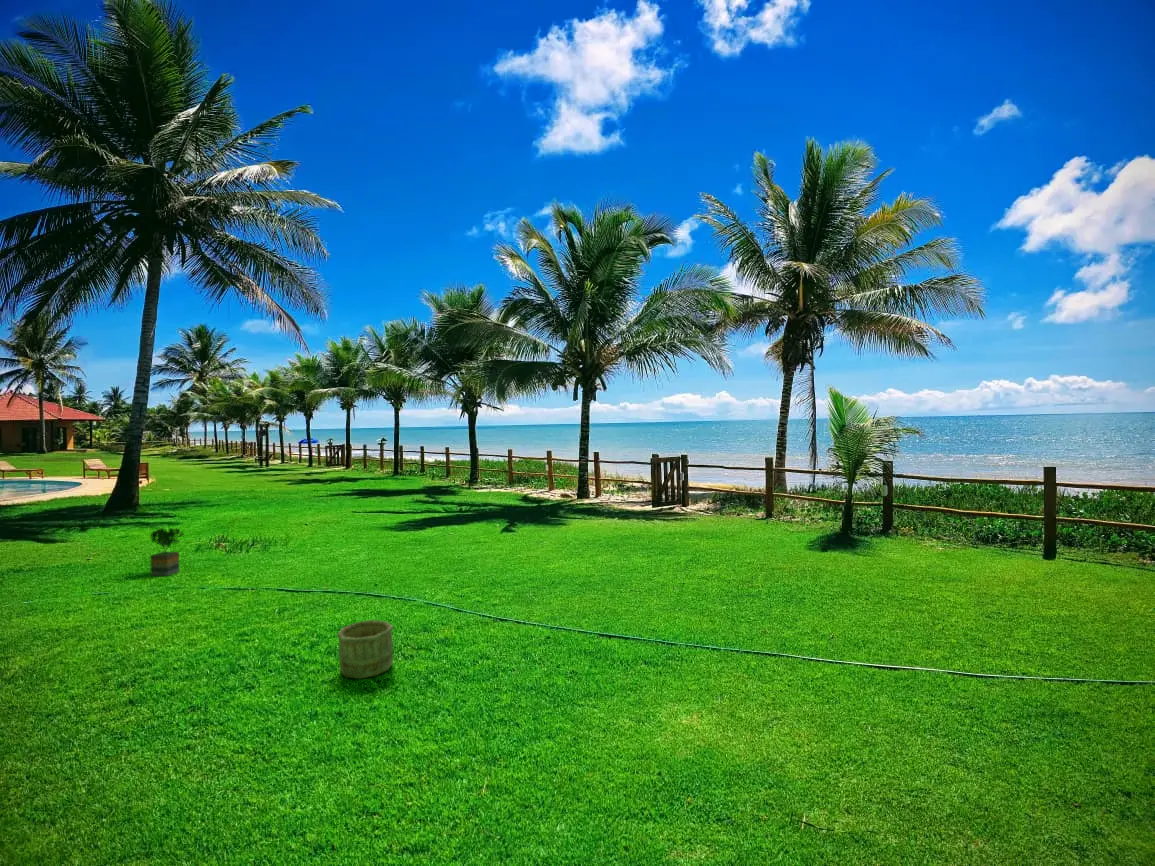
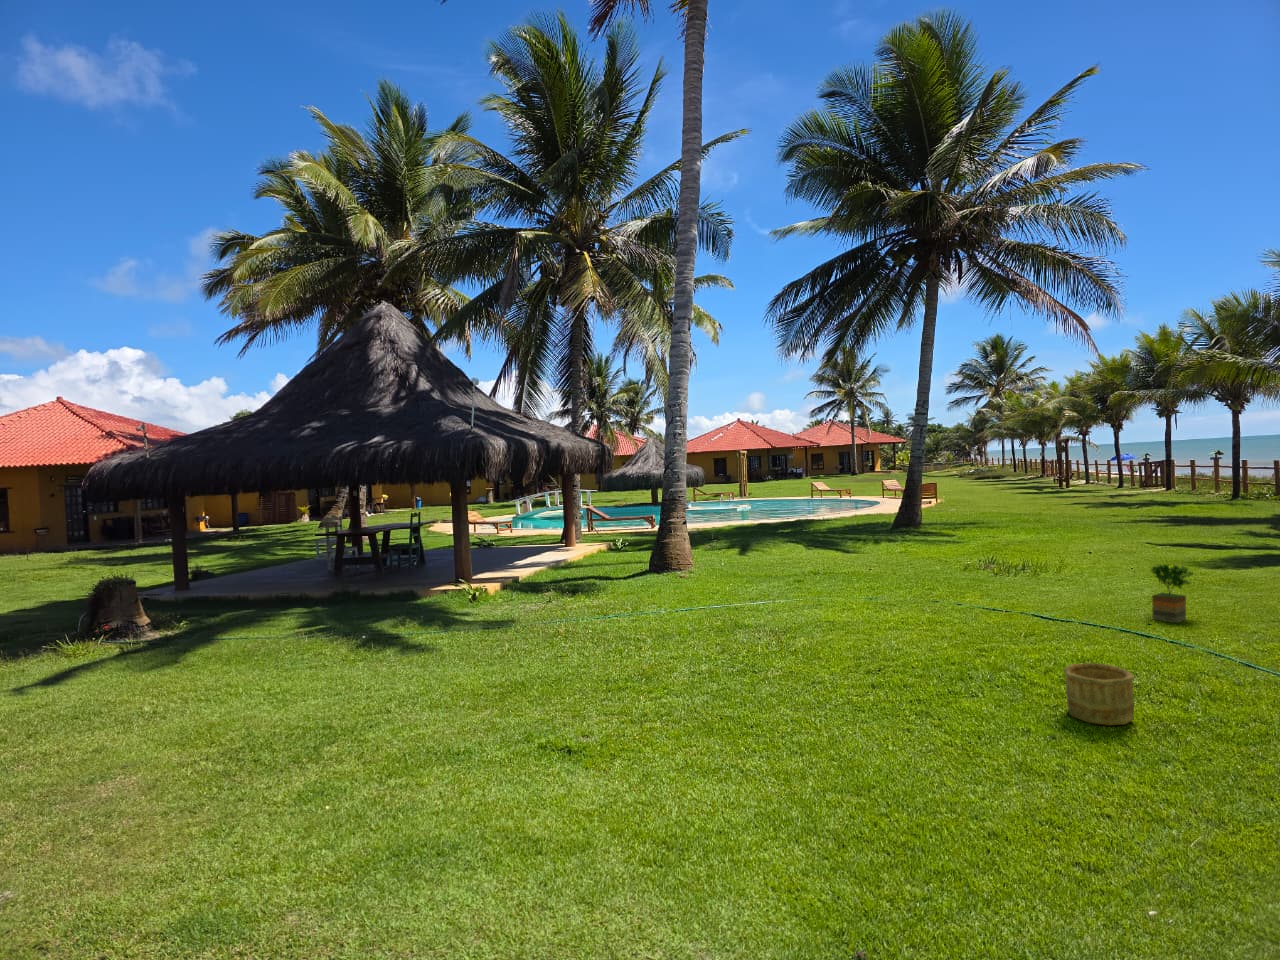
potted tree: present [150,528,184,576] -> present [1151,564,1193,623]

